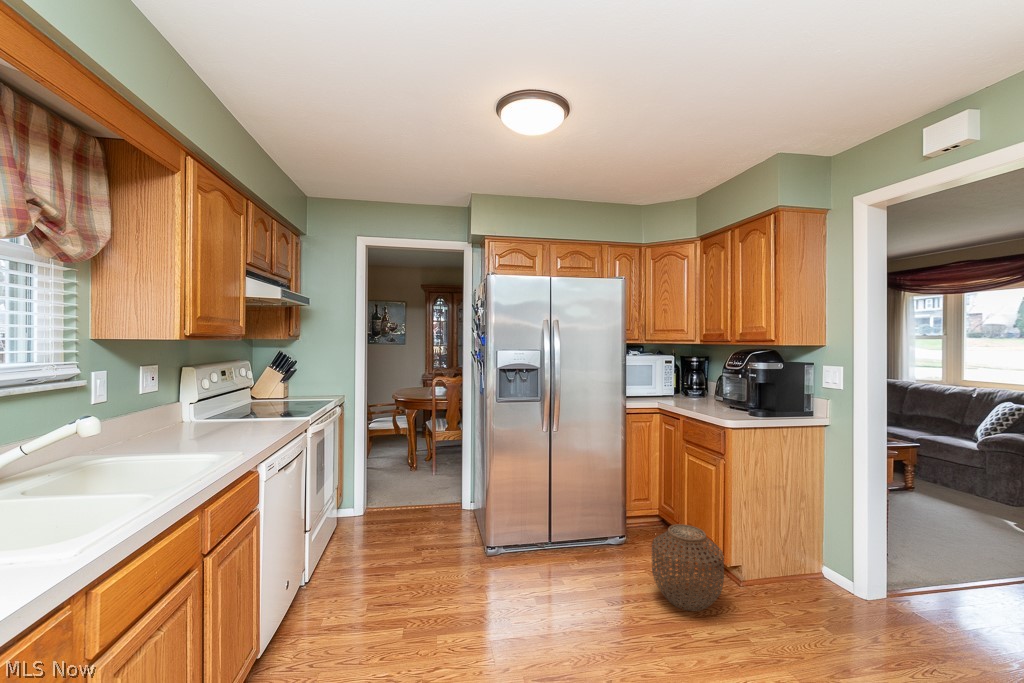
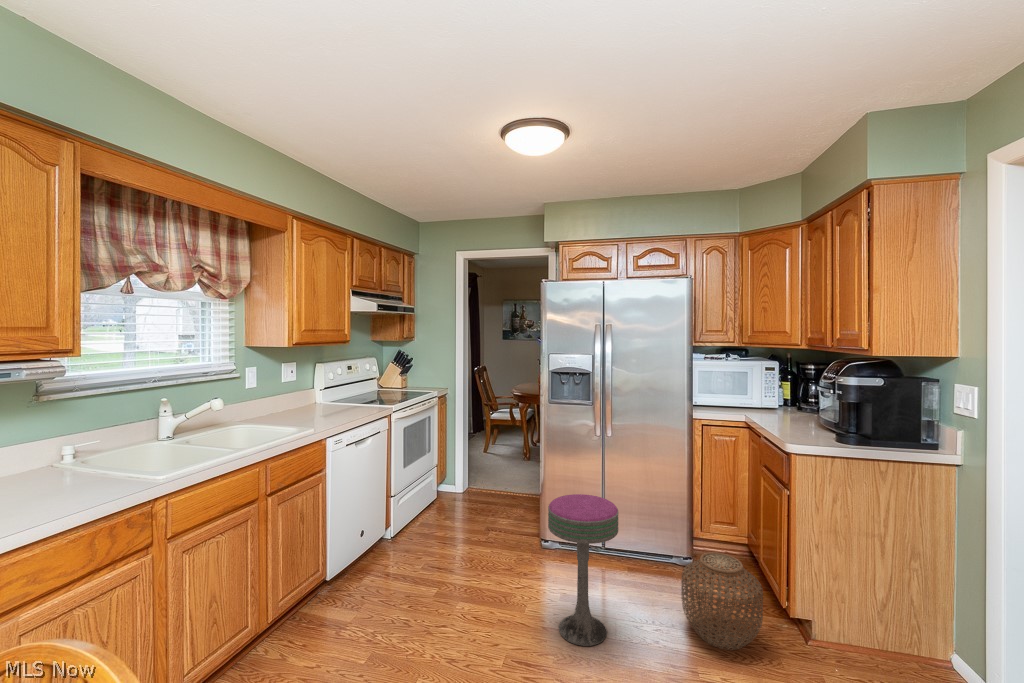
bar stool: none [543,489,615,646] -> present [548,494,618,646]

